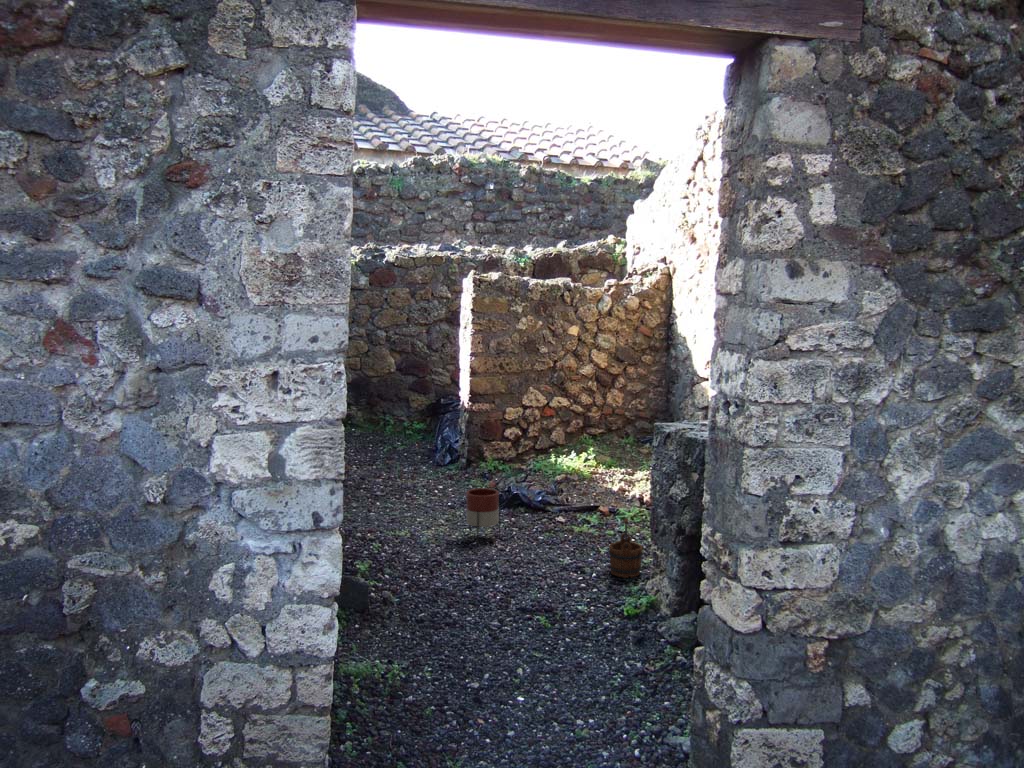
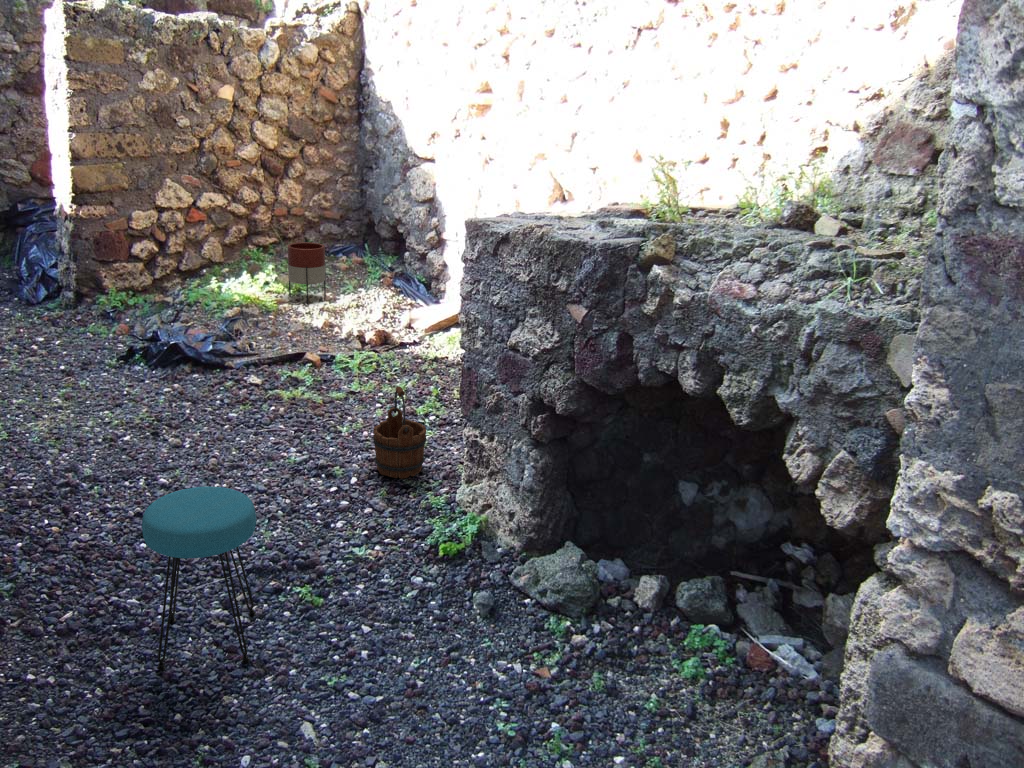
planter: present [466,488,500,543] -> present [288,242,326,304]
stool: none [458,549,514,645] -> present [142,487,256,670]

